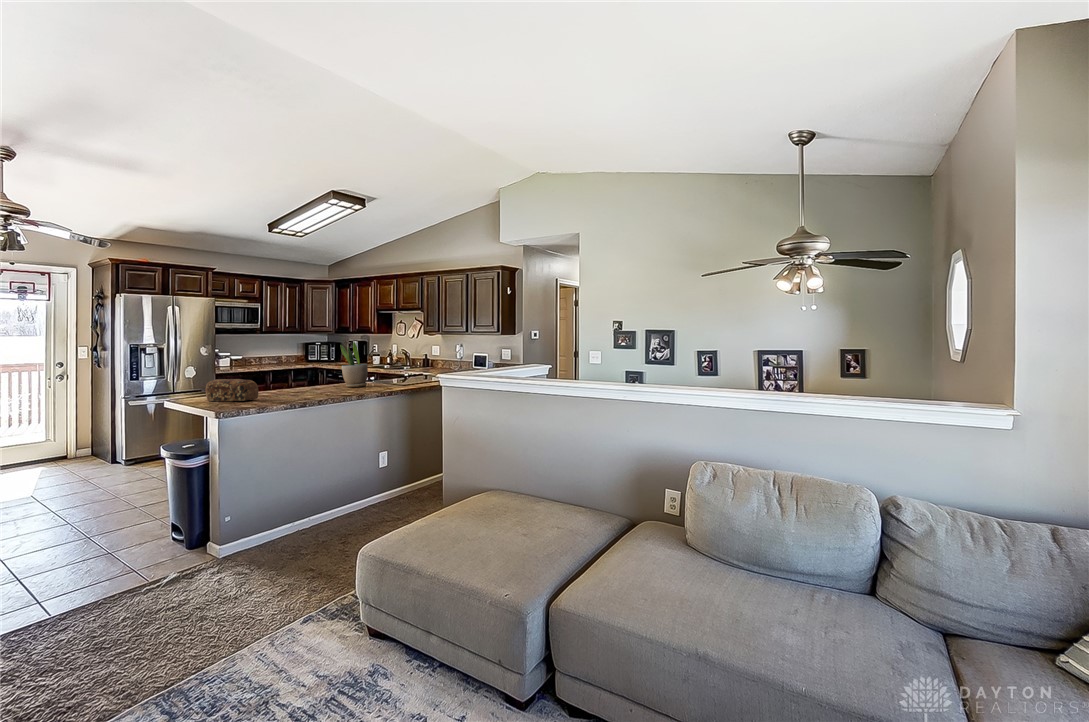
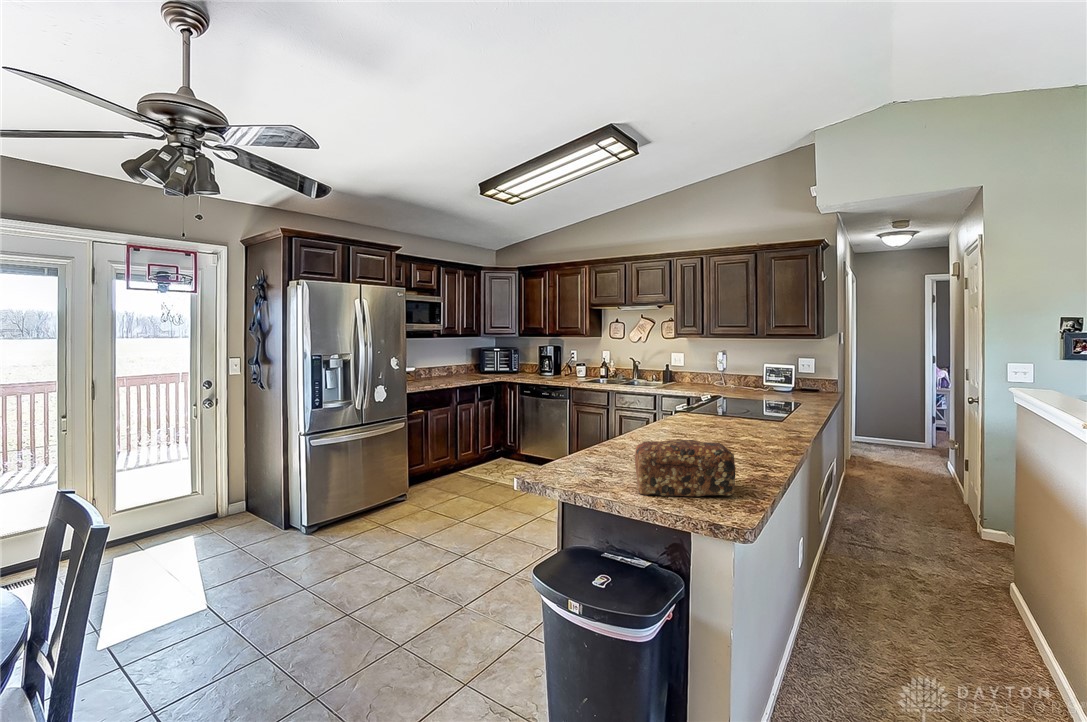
potted plant: present [340,341,368,387] -> none [712,349,757,432]

